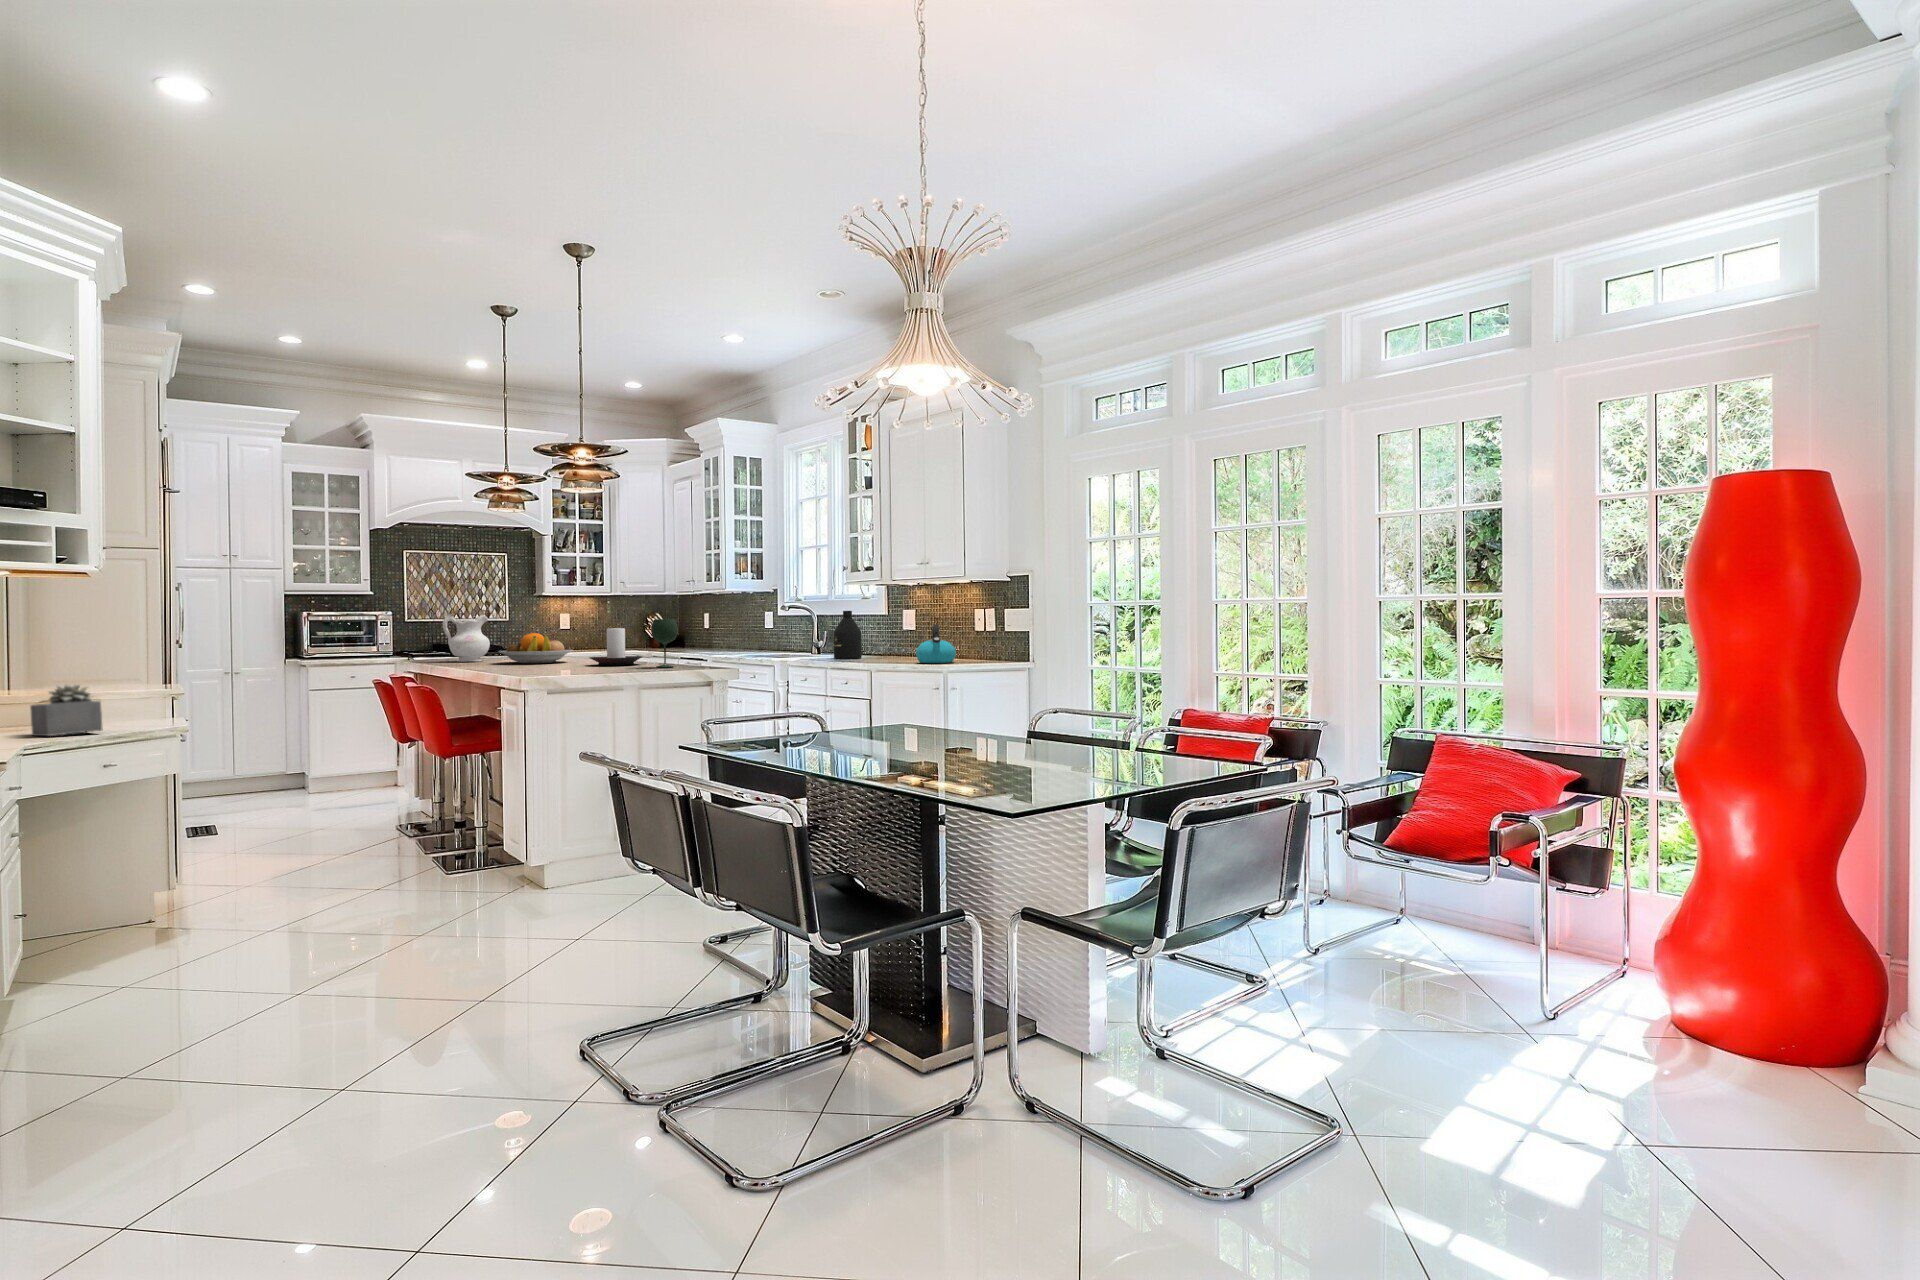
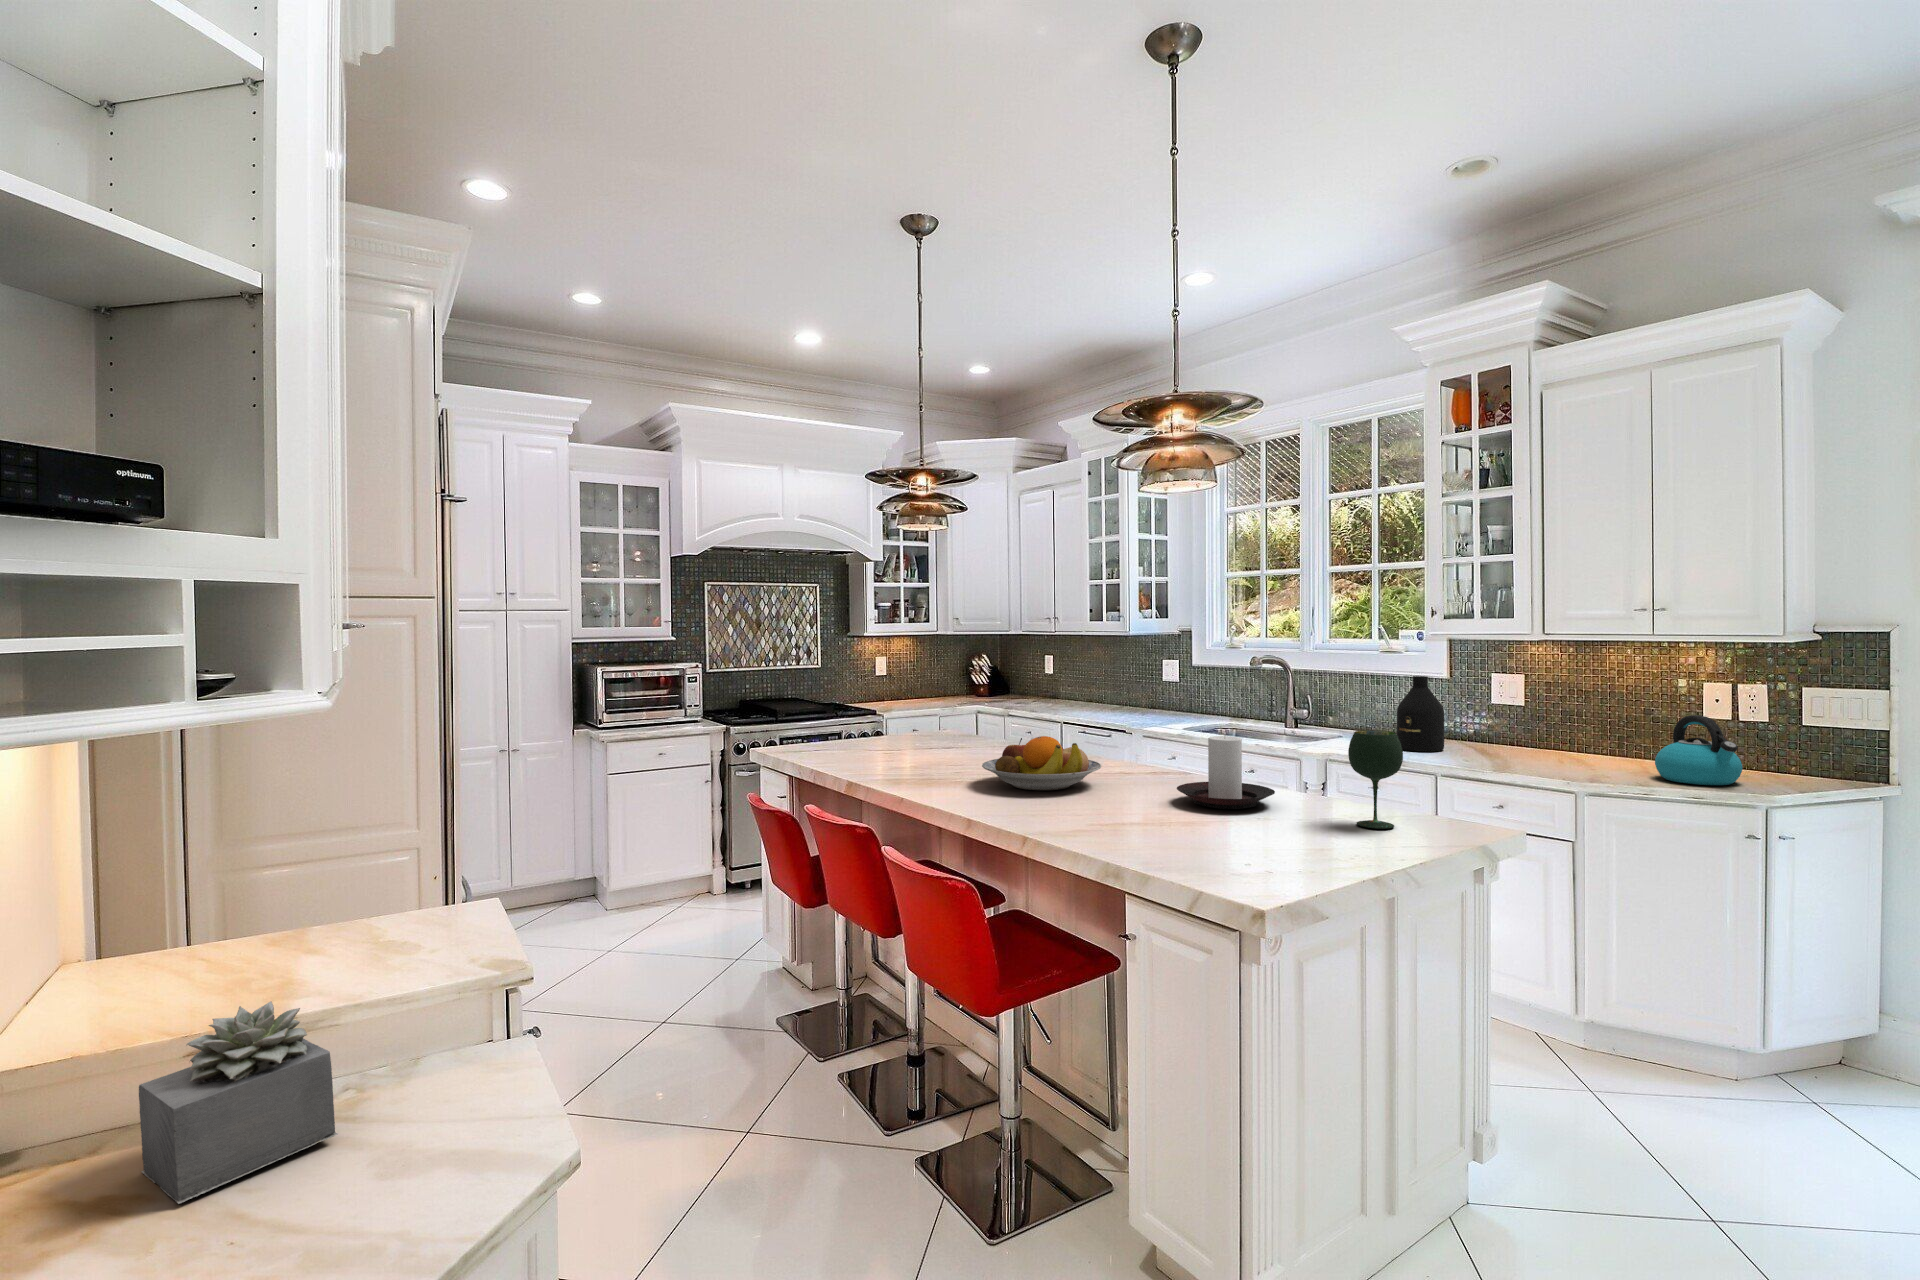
ceramic pitcher: present [443,614,490,662] -> none [872,698,940,777]

